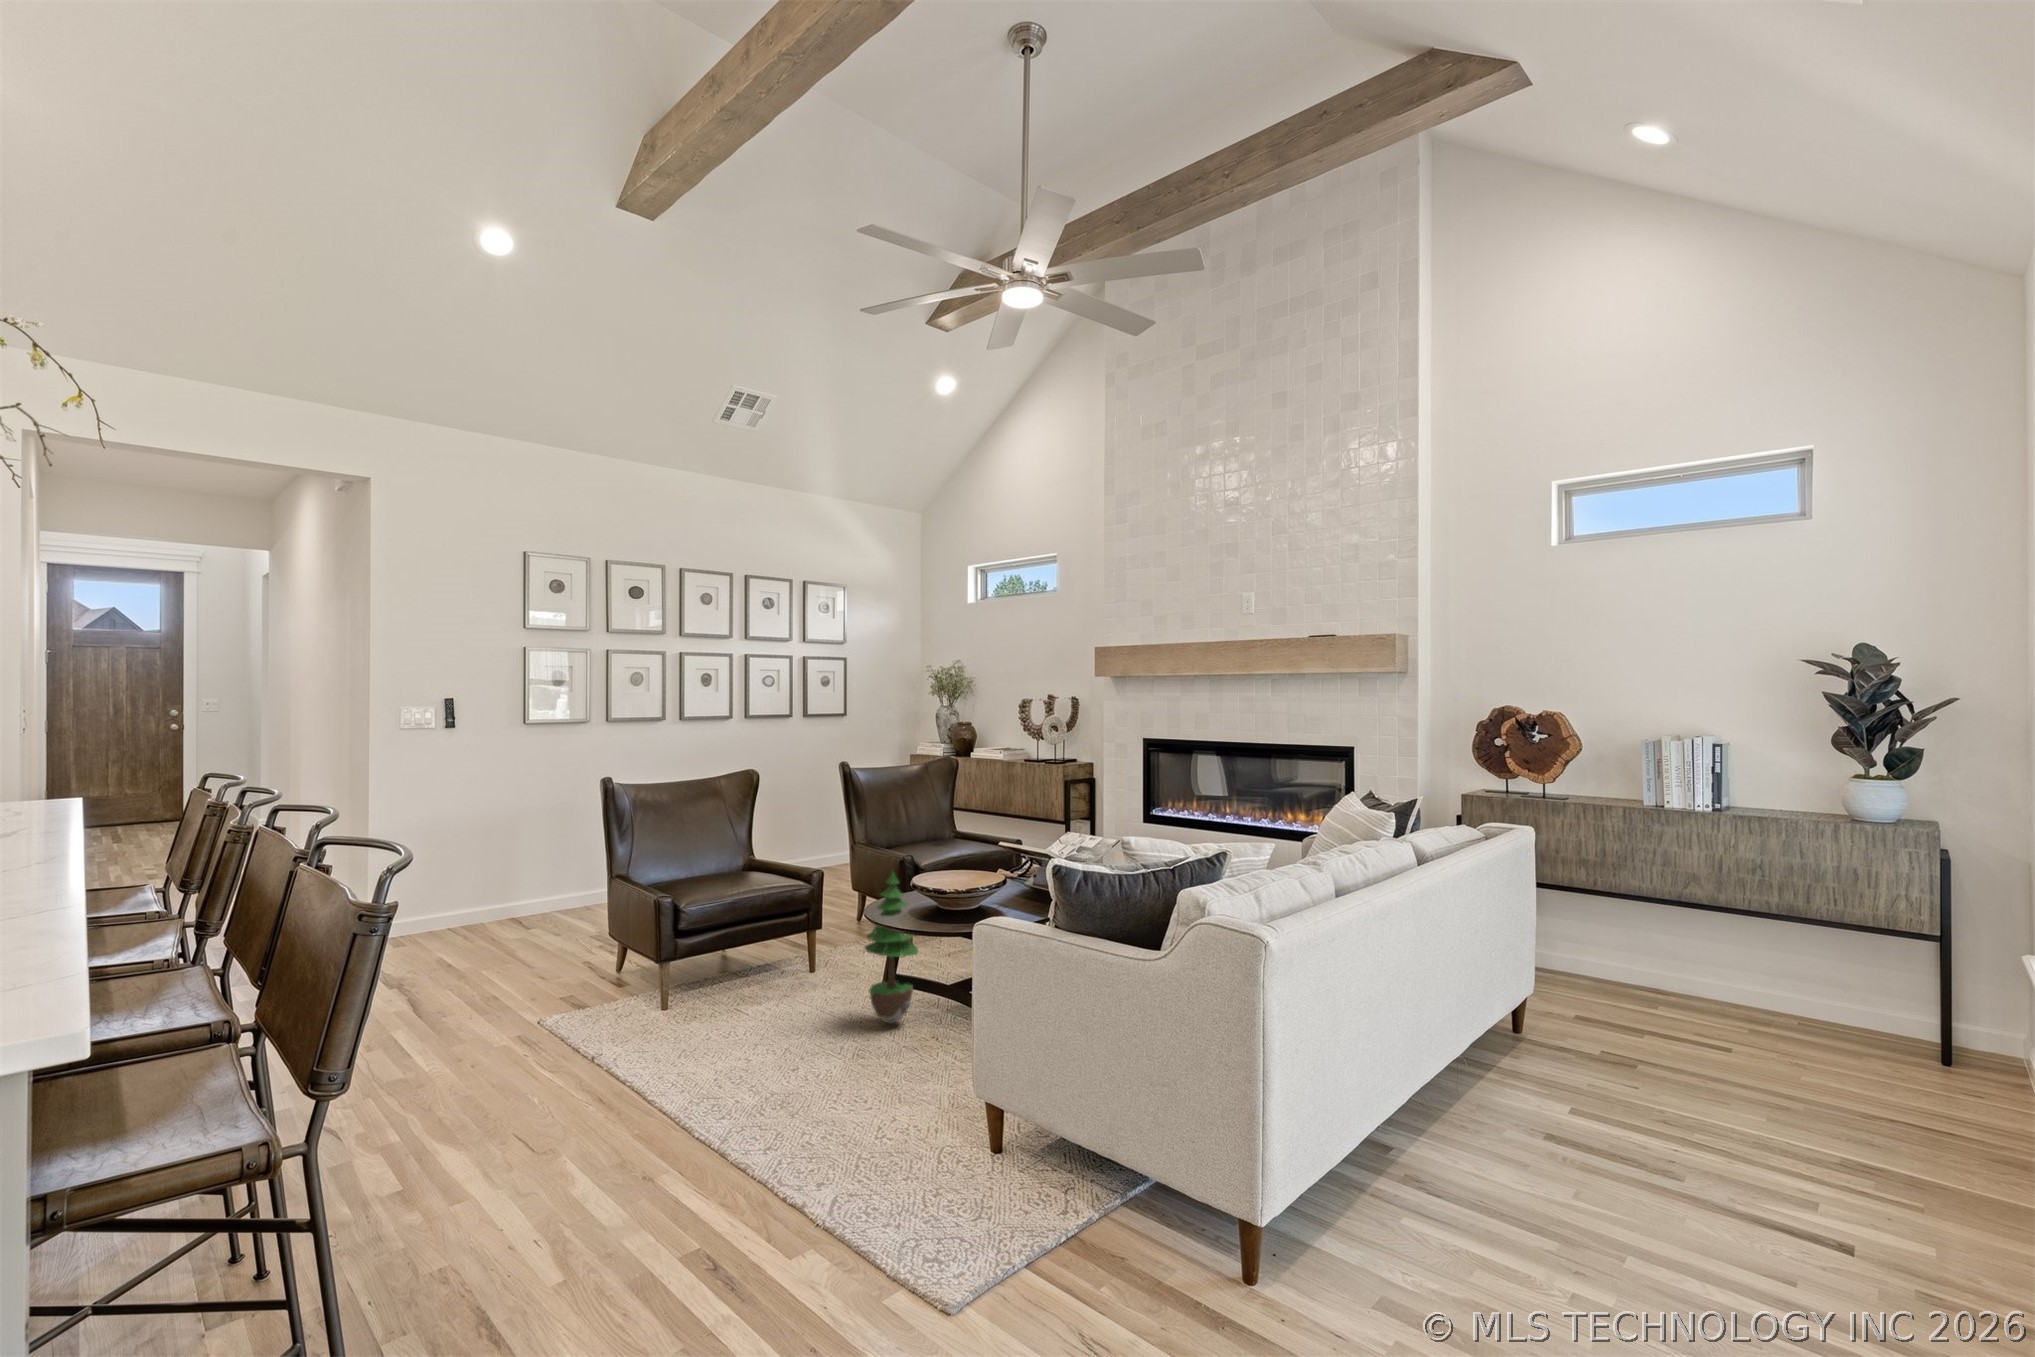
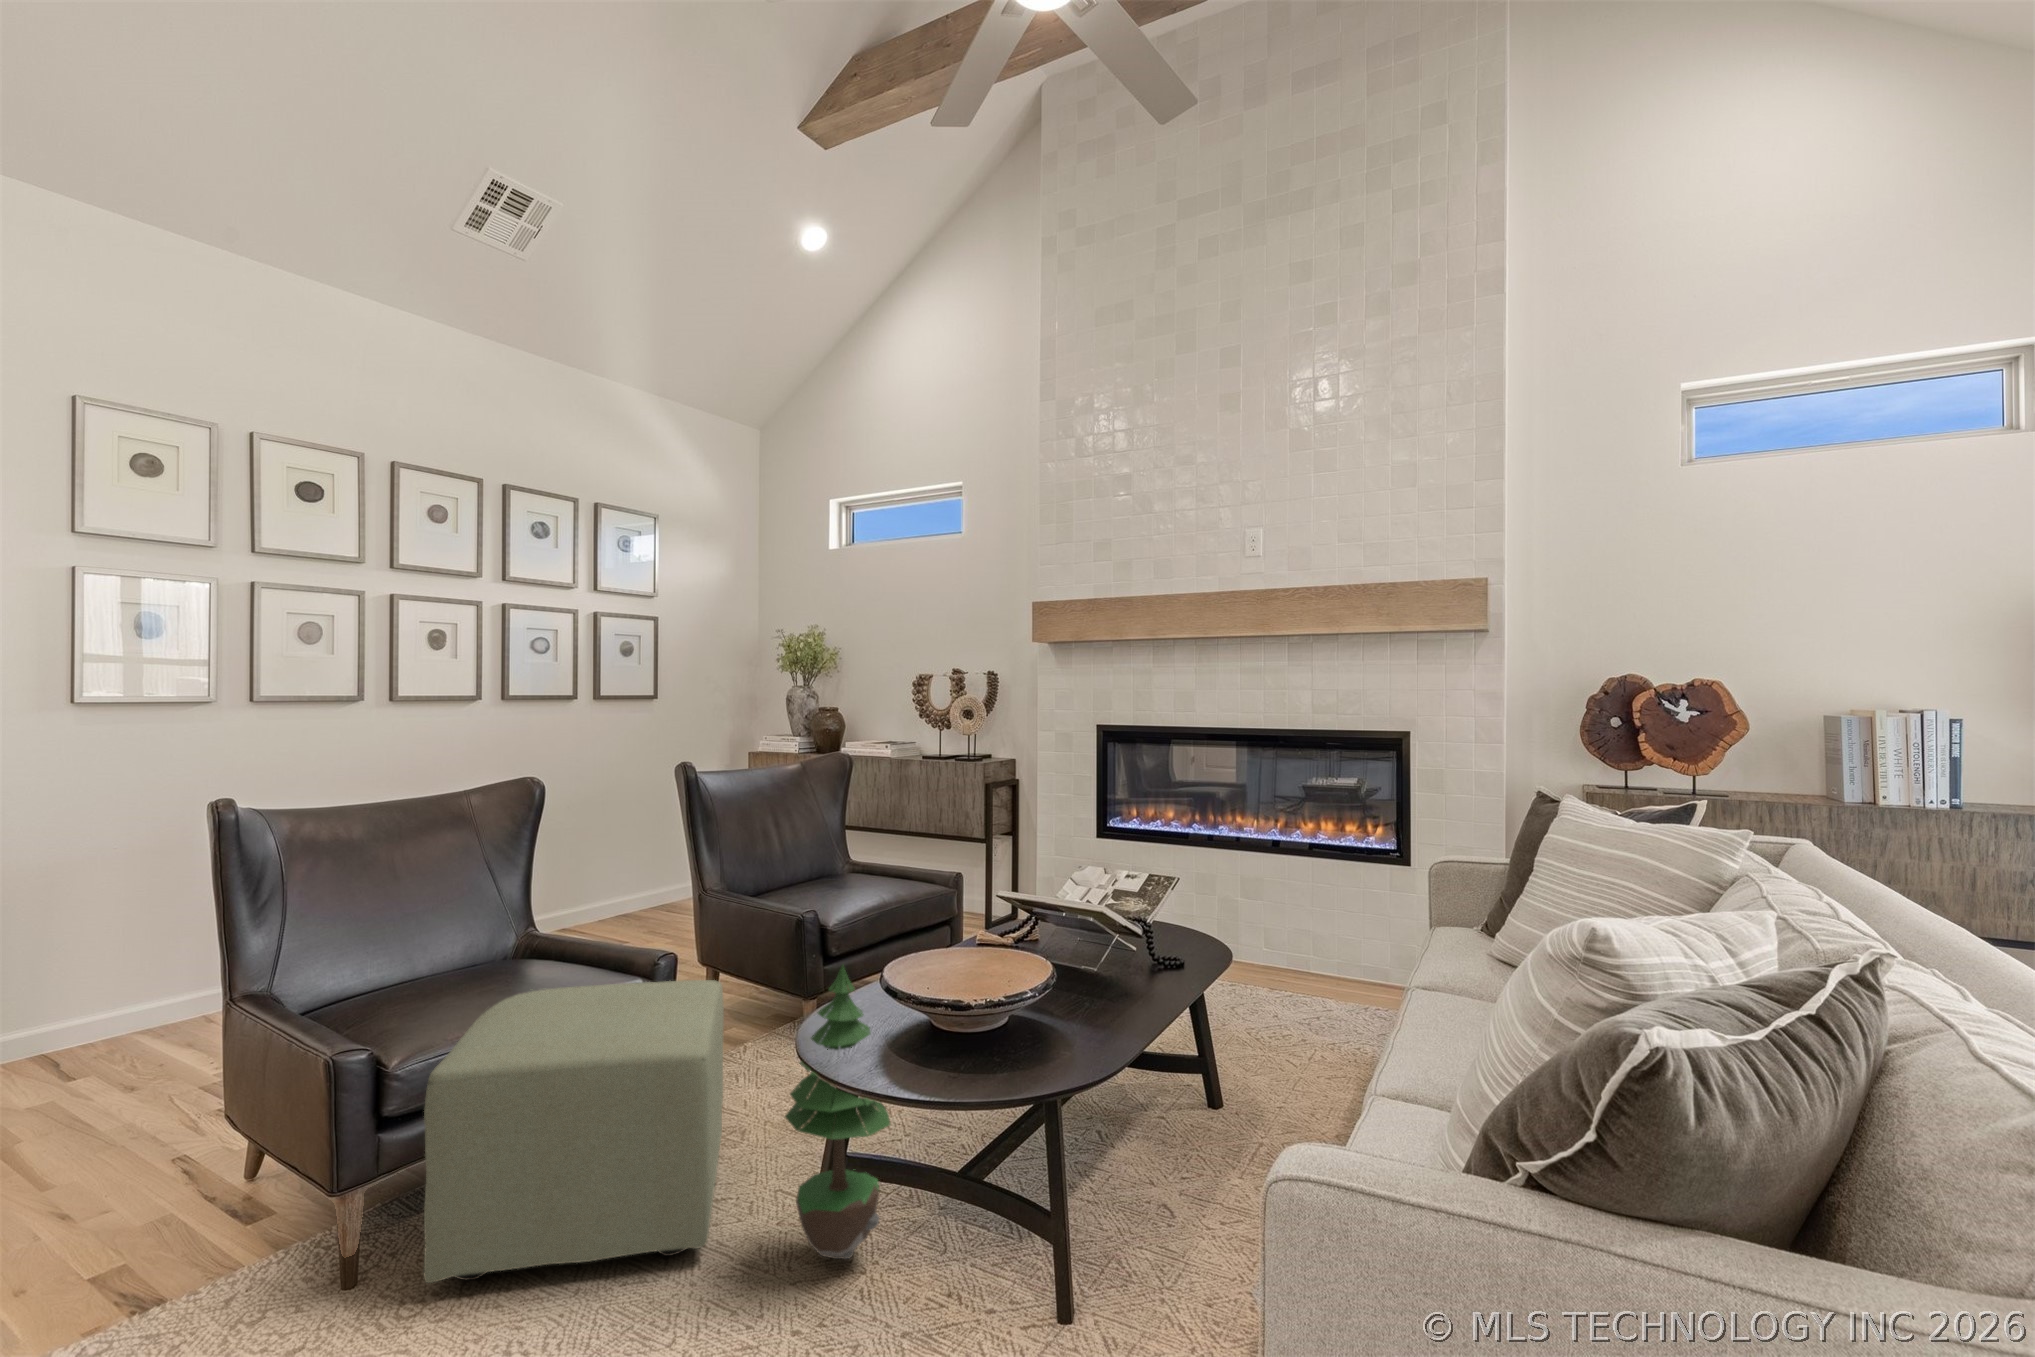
ottoman: none [696,884,848,1016] -> present [424,980,724,1283]

